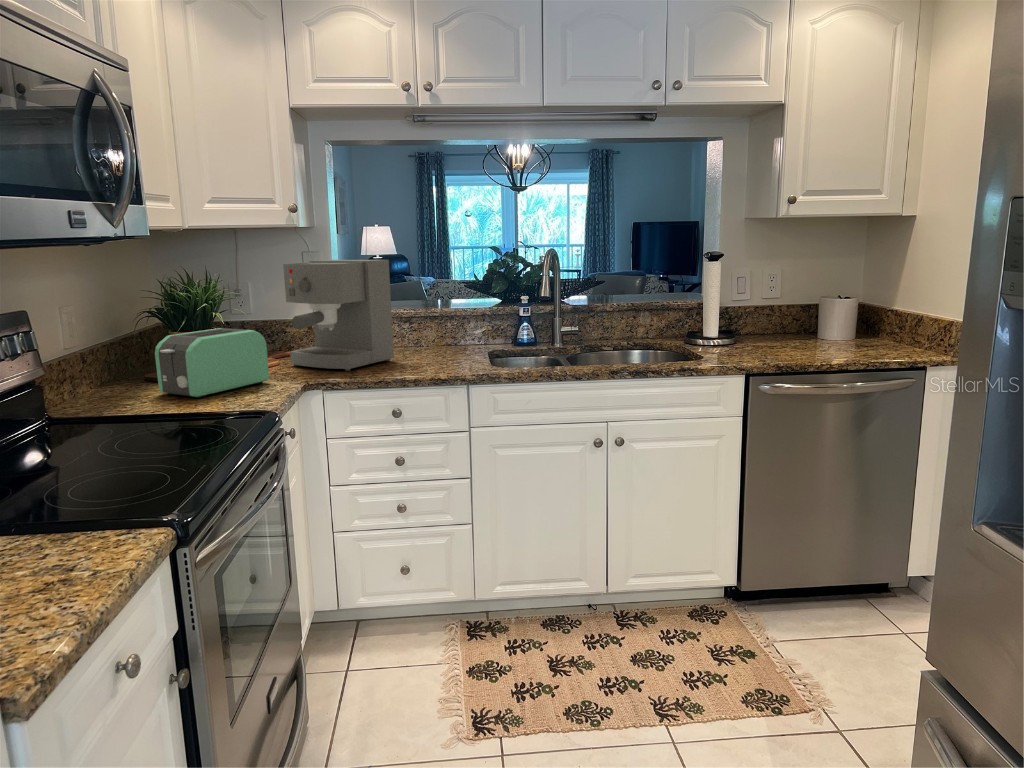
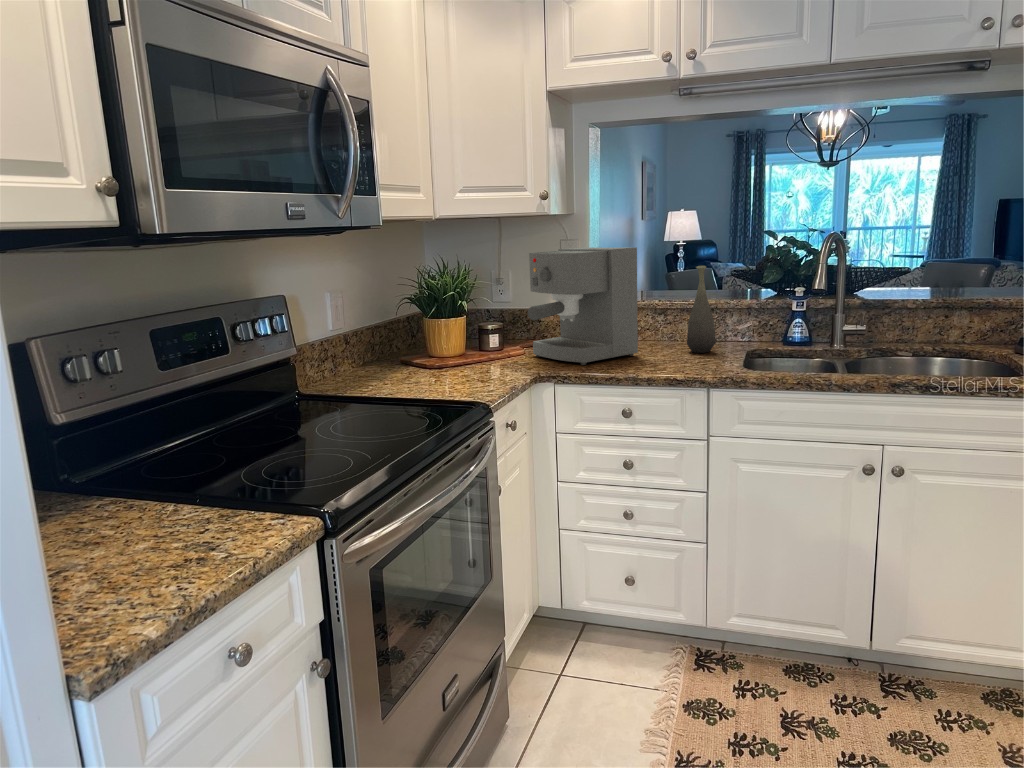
bottle: none [436,277,461,356] -> present [687,266,716,353]
toaster: present [155,328,269,398] -> none [397,317,501,385]

